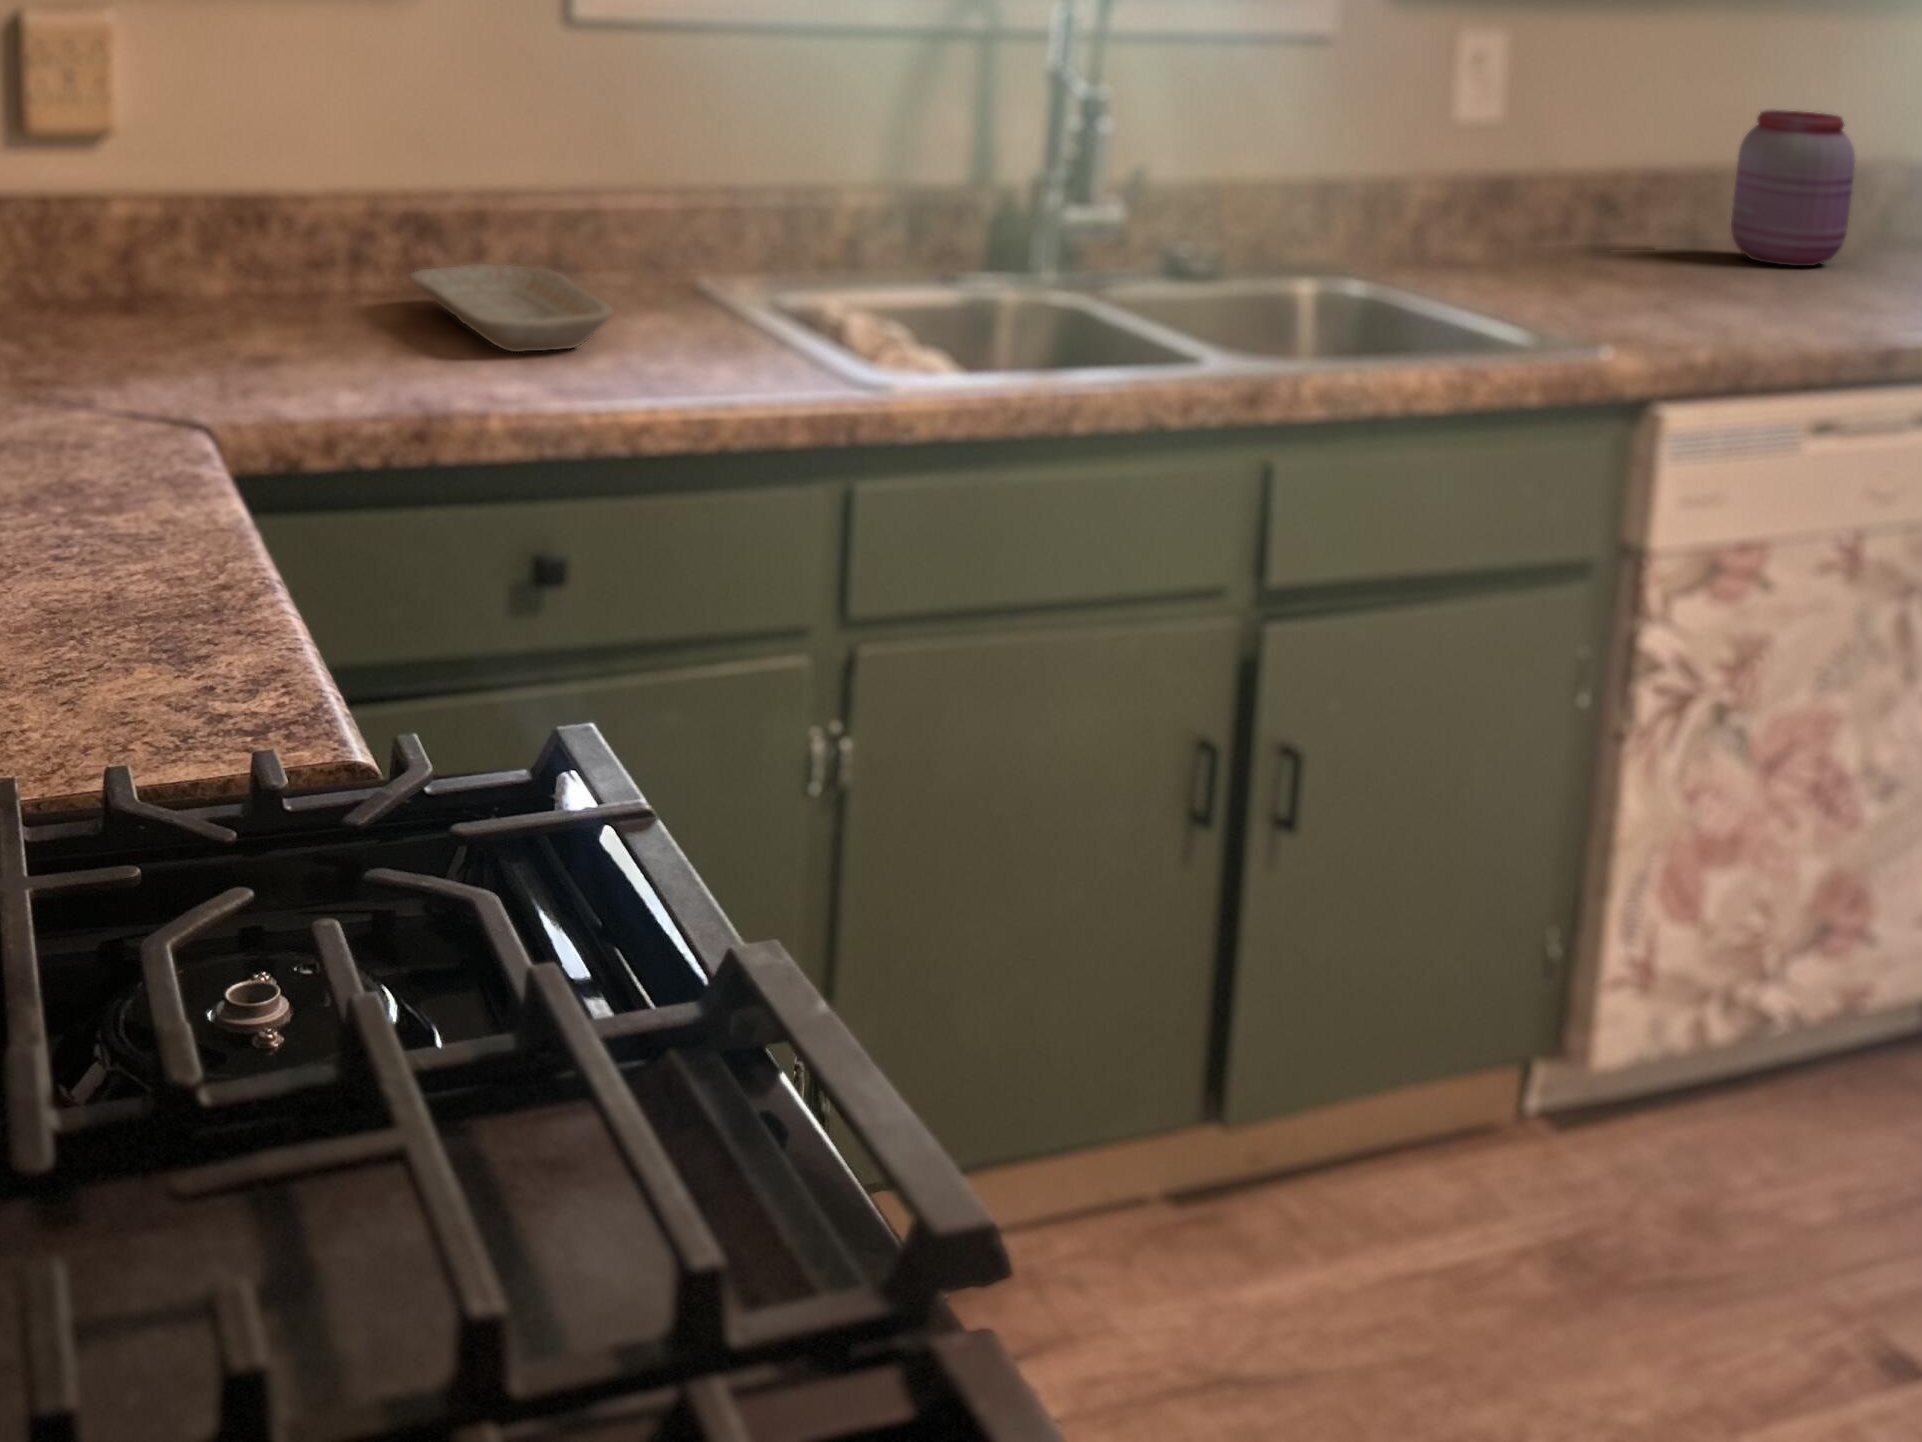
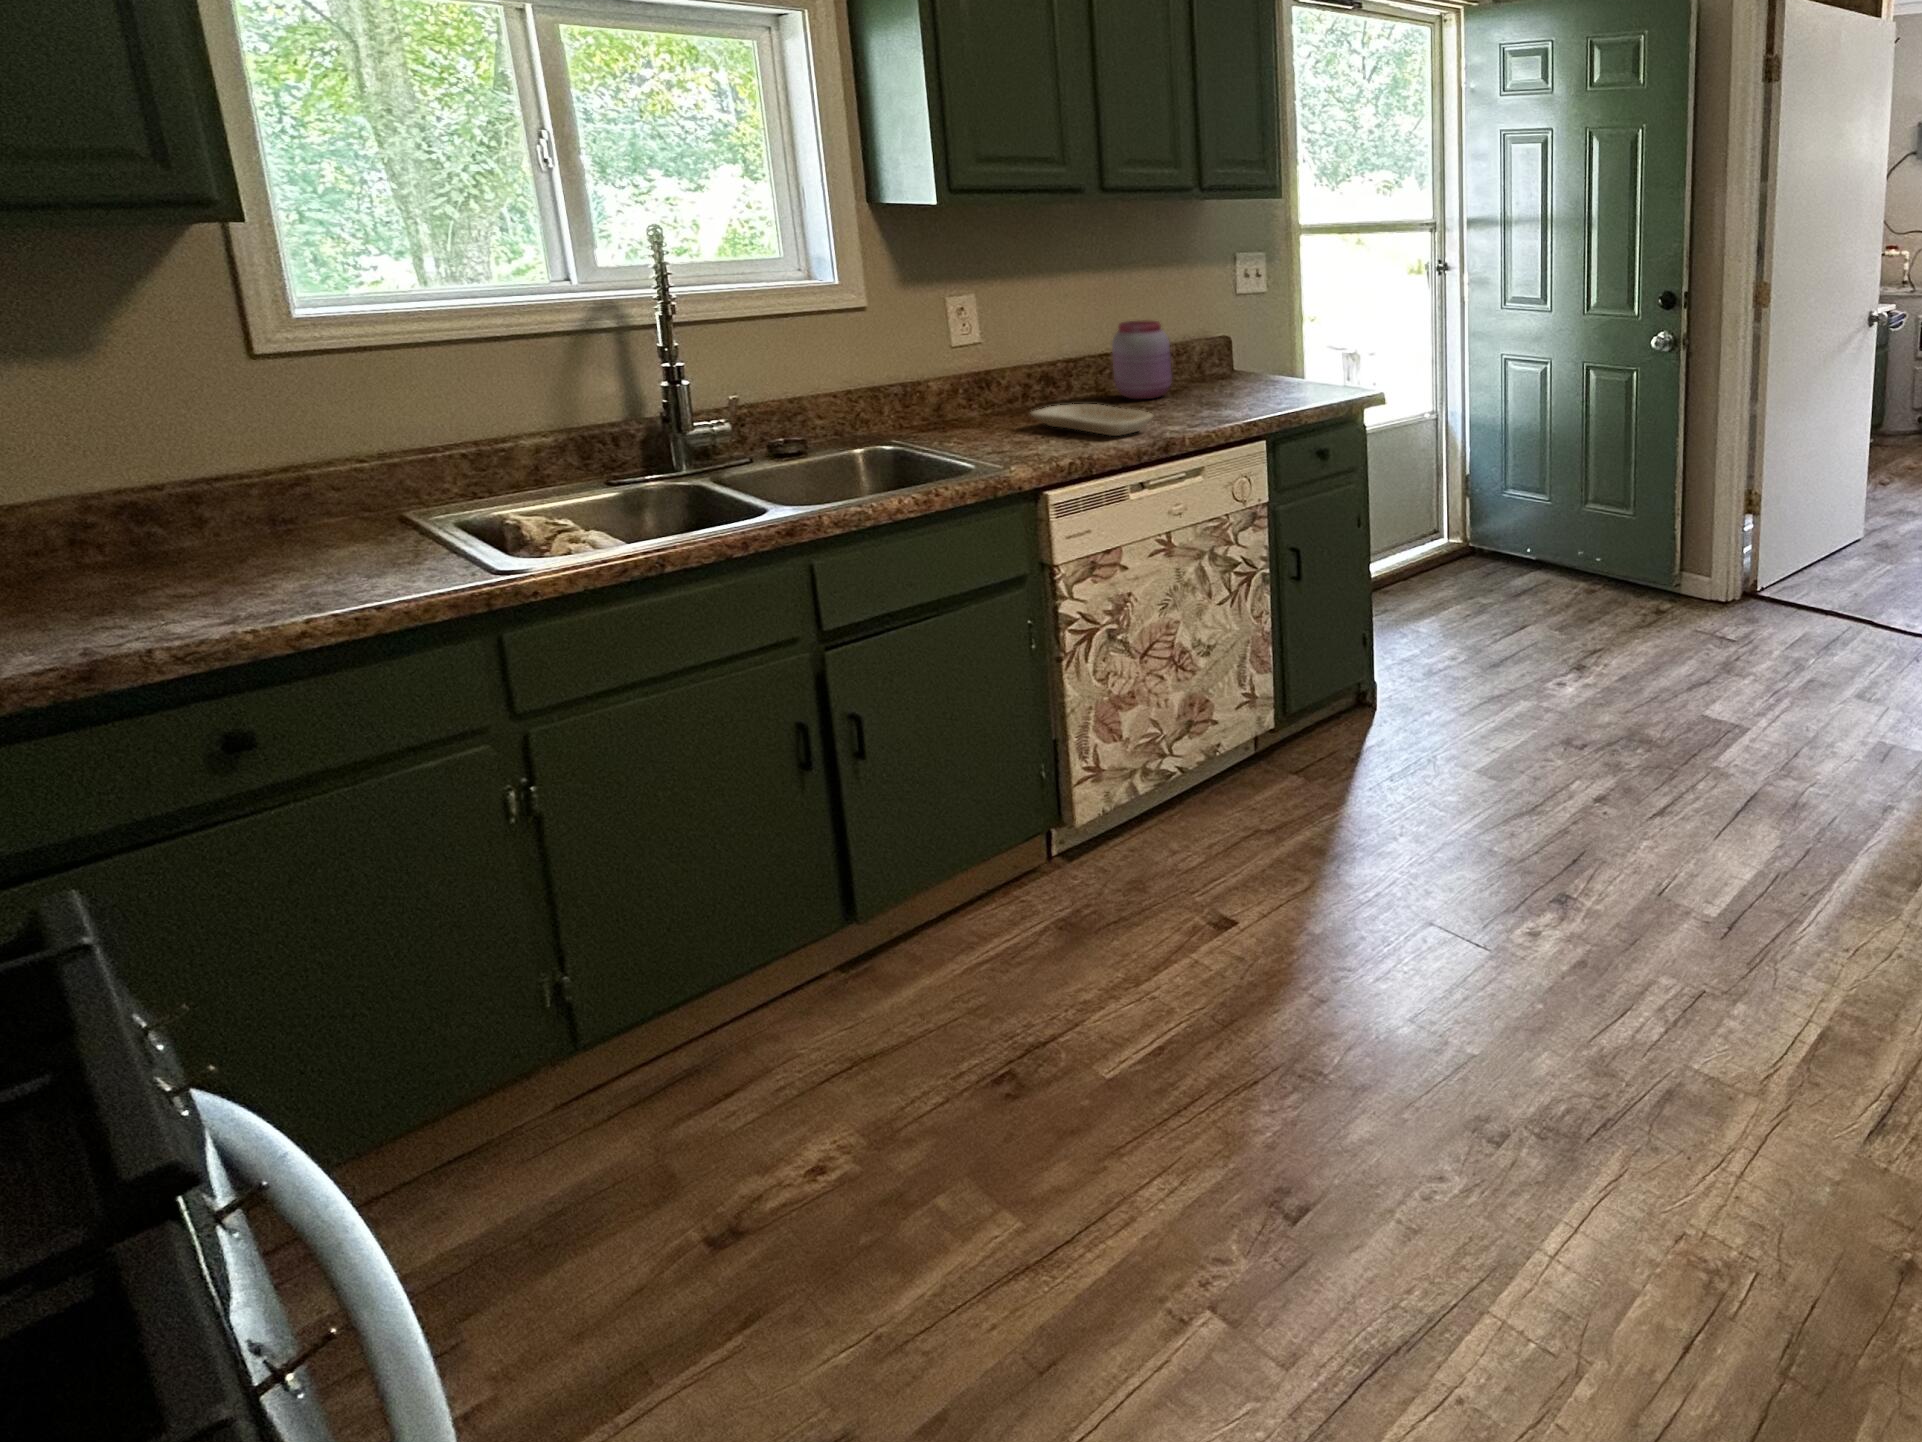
tray: present [409,264,614,352] -> present [1032,404,1153,436]

